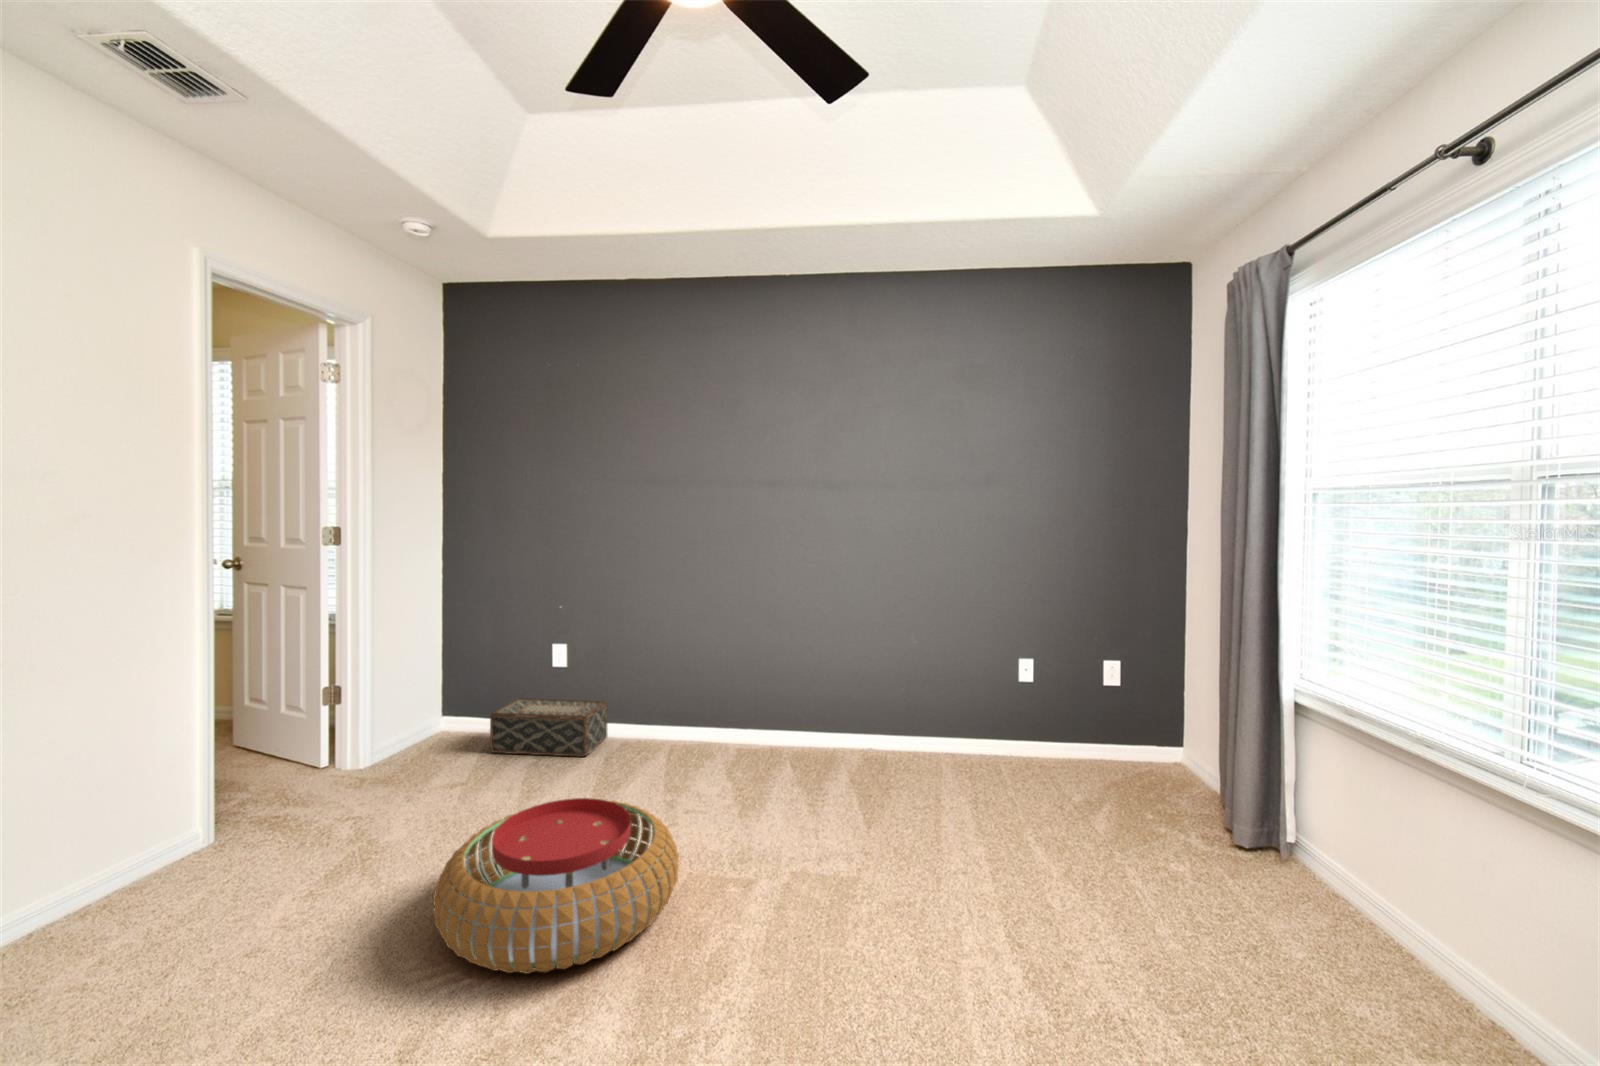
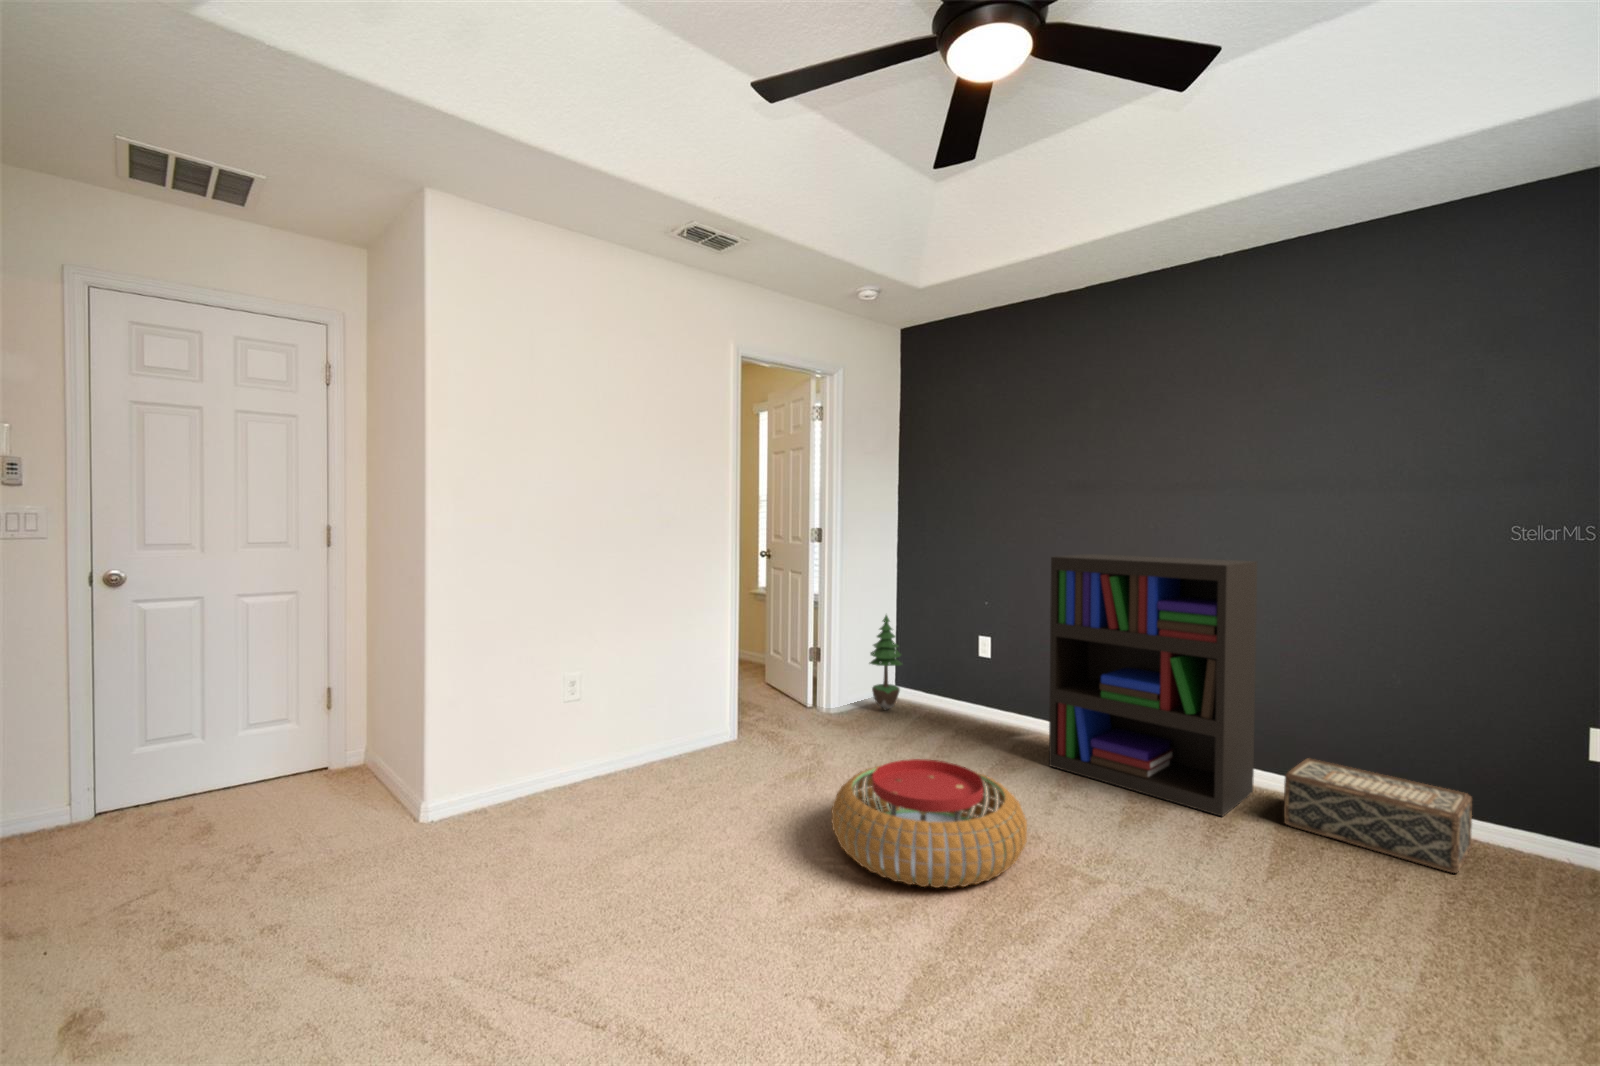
bookshelf: none [646,553,813,777] -> present [1049,554,1257,816]
potted tree: none [412,629,460,746] -> present [870,615,902,710]
woven basket: present [490,698,608,757] -> present [1284,758,1472,873]

